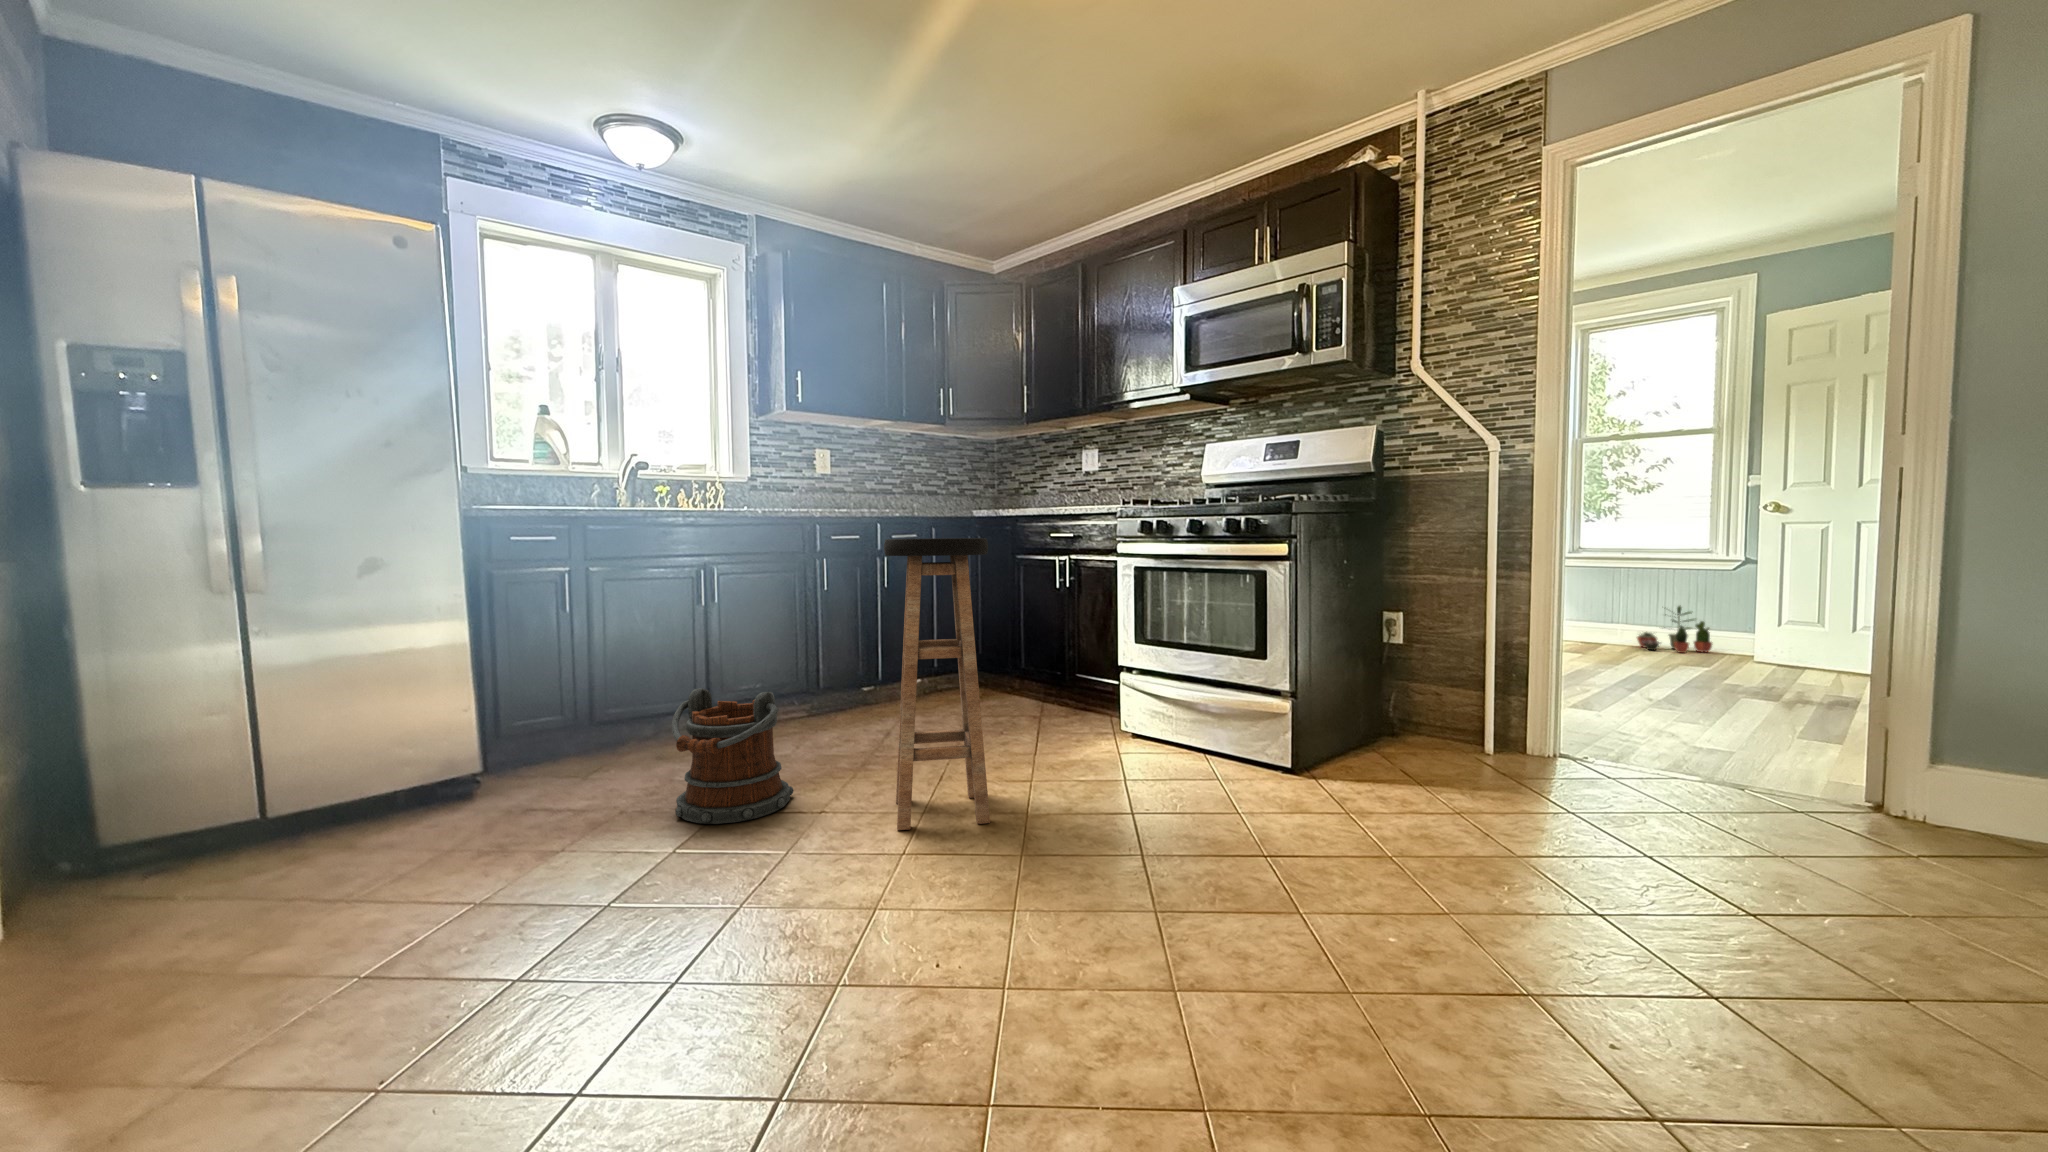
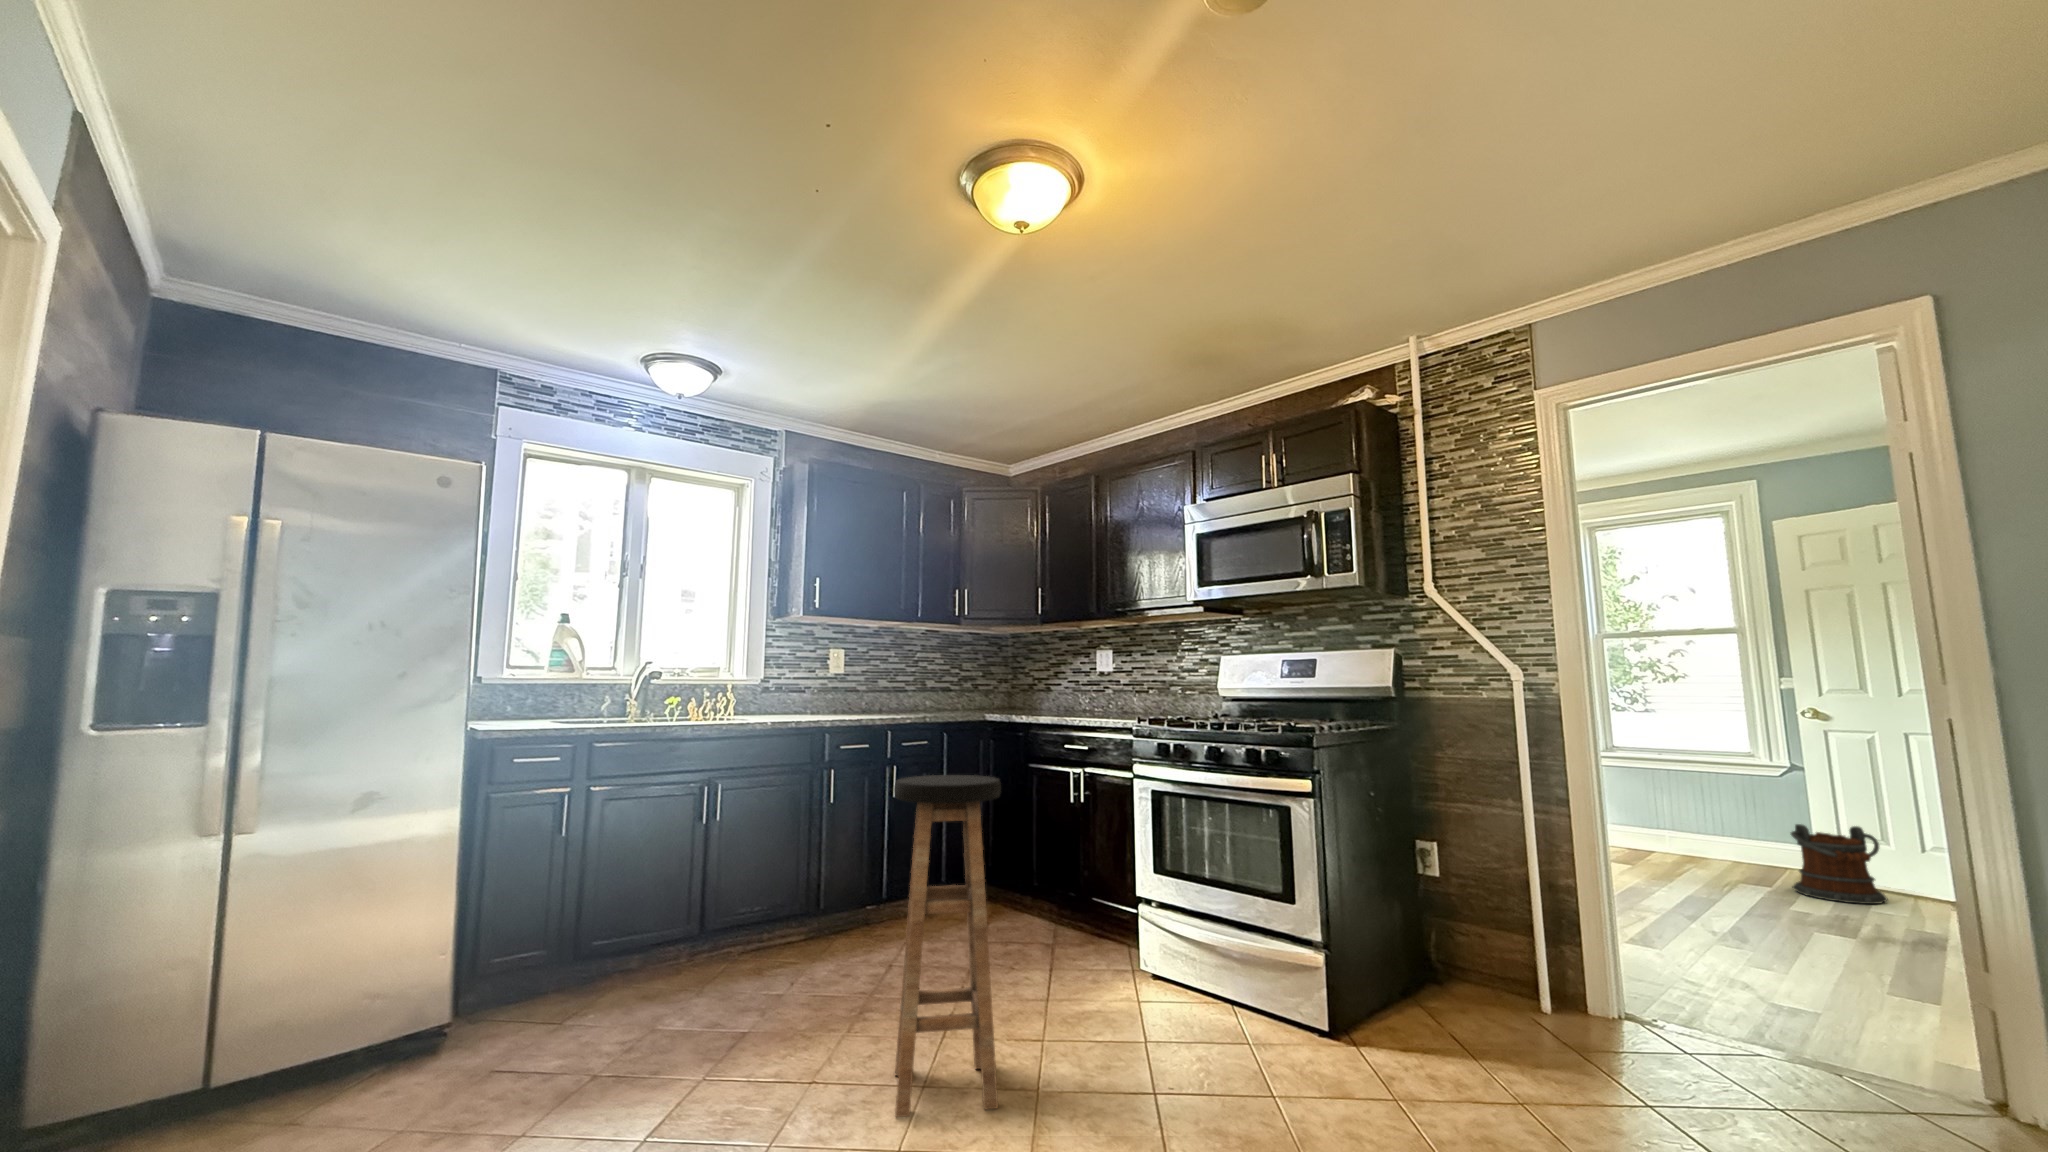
potted plant: present [1637,606,1712,653] -> none [1698,813,1783,868]
bucket: present [672,688,794,824] -> present [1791,824,1887,904]

